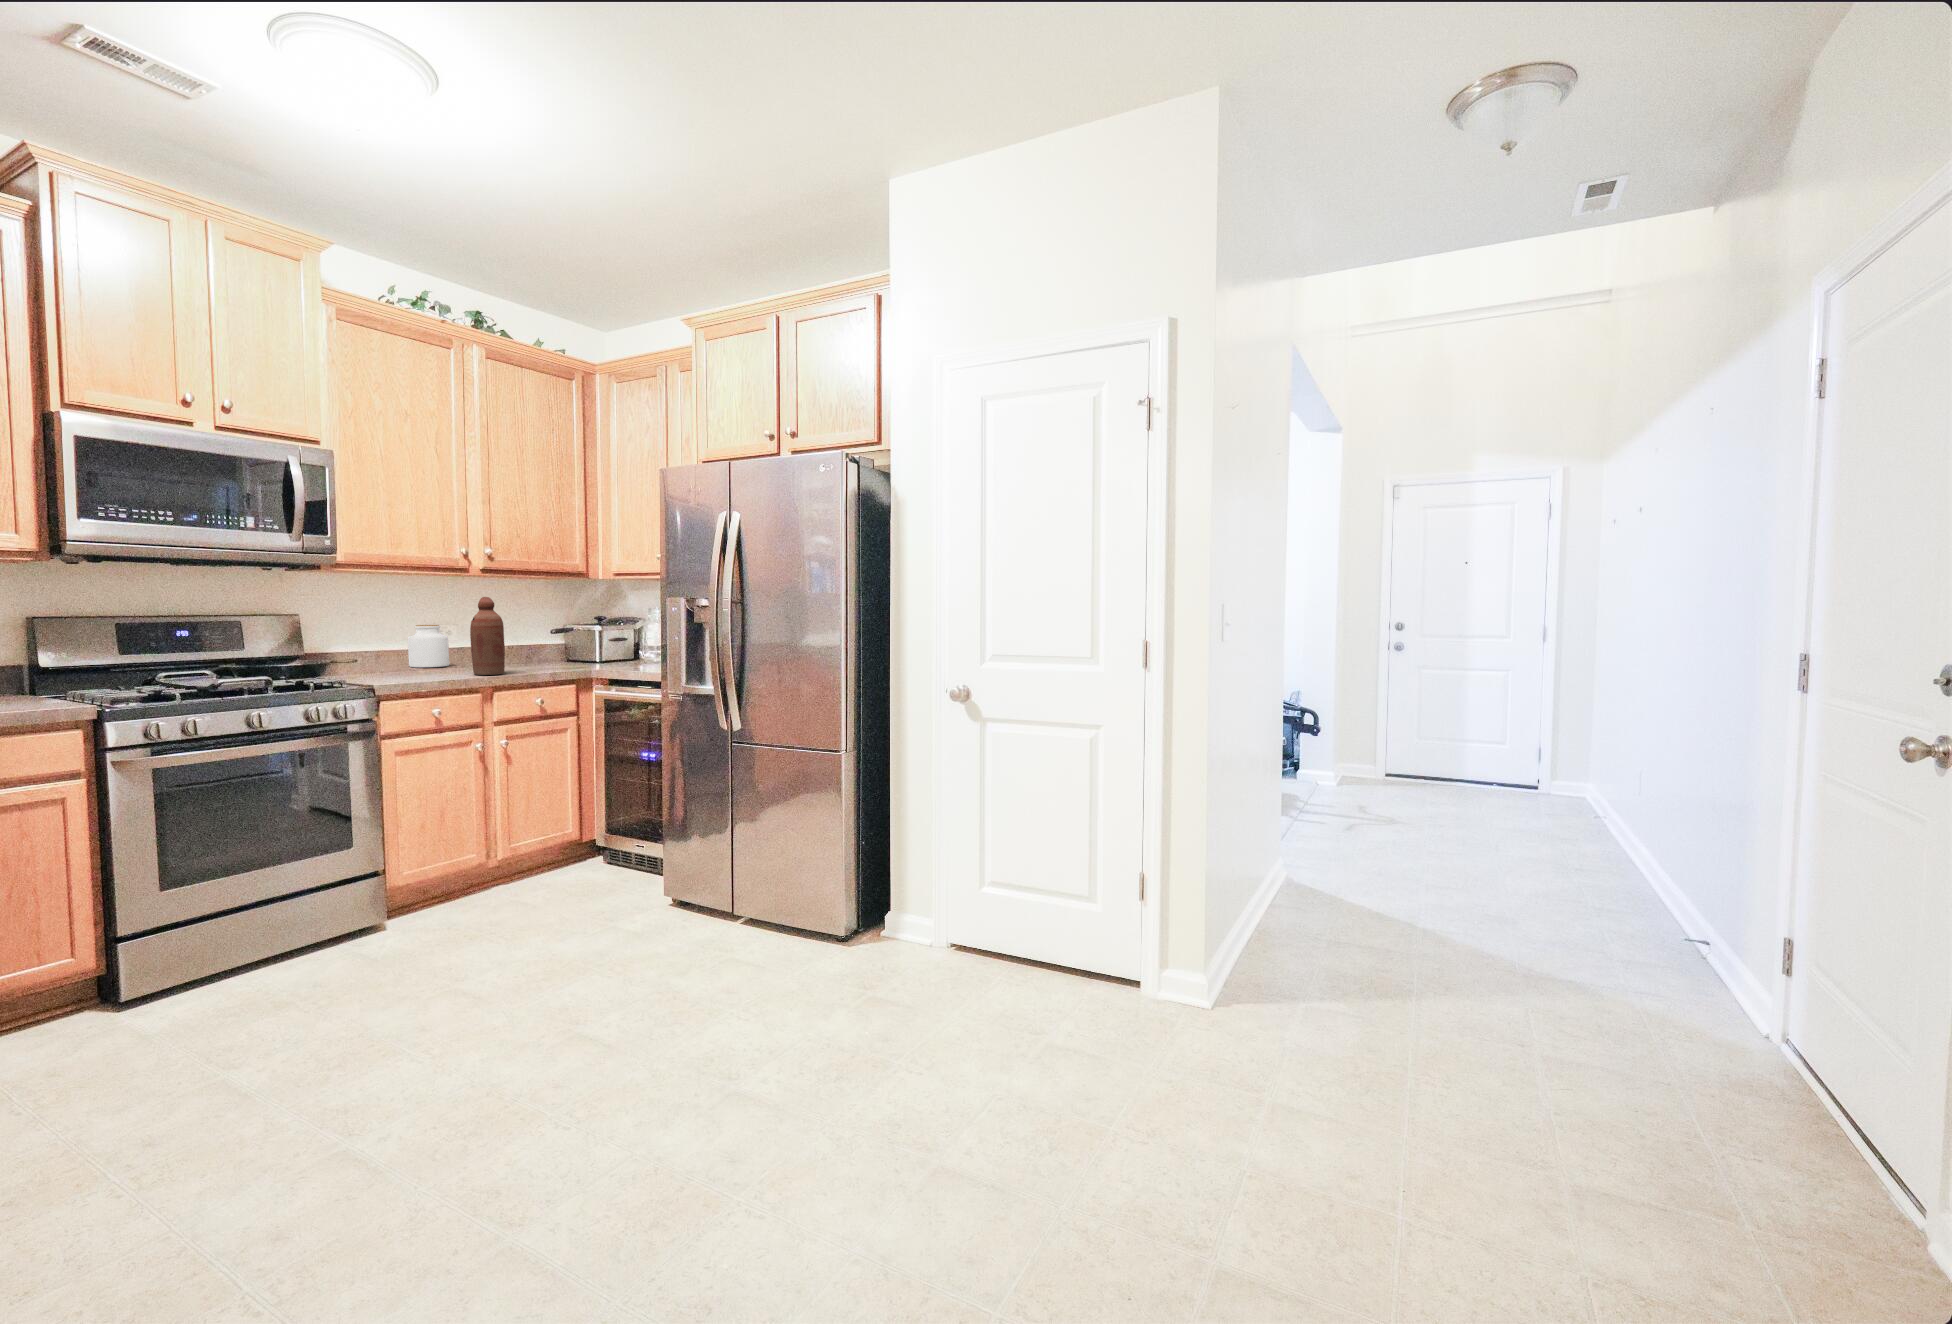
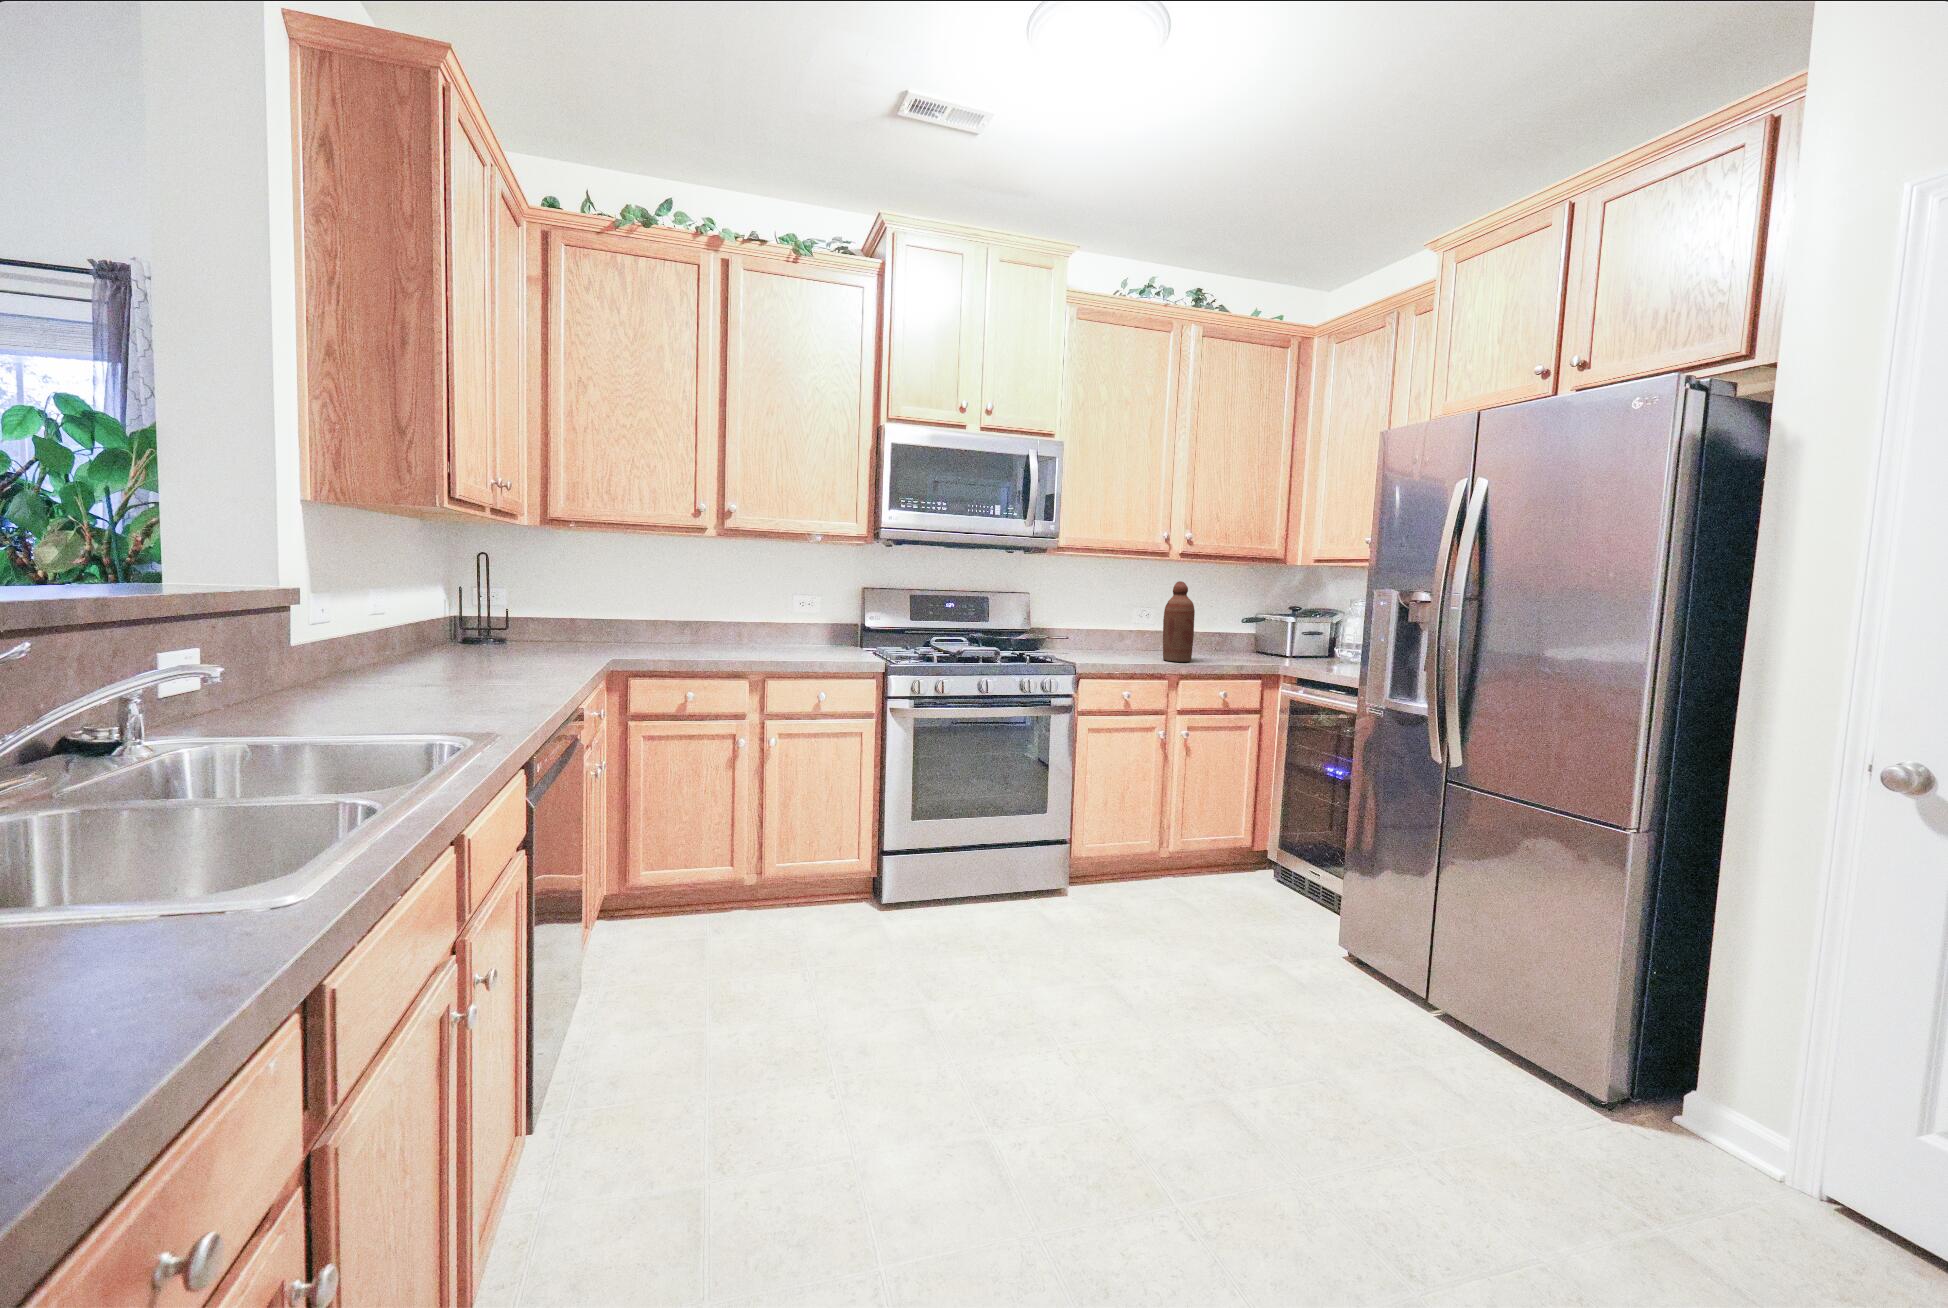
jar: present [408,625,449,668] -> none [1111,607,1146,649]

